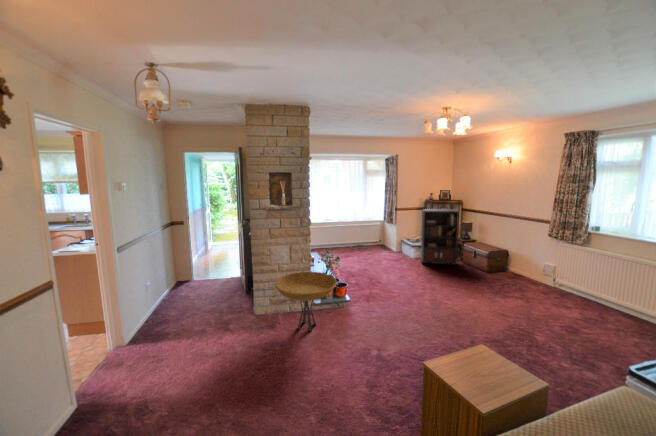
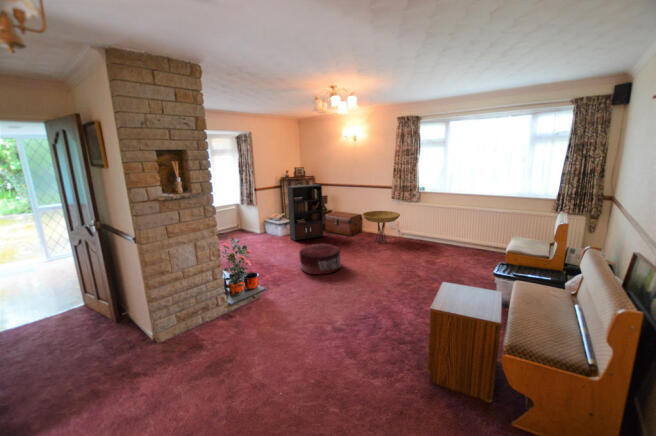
pouf: none [402,269,448,304] -> present [299,243,341,274]
side table: present [275,272,337,331] -> present [362,211,400,244]

